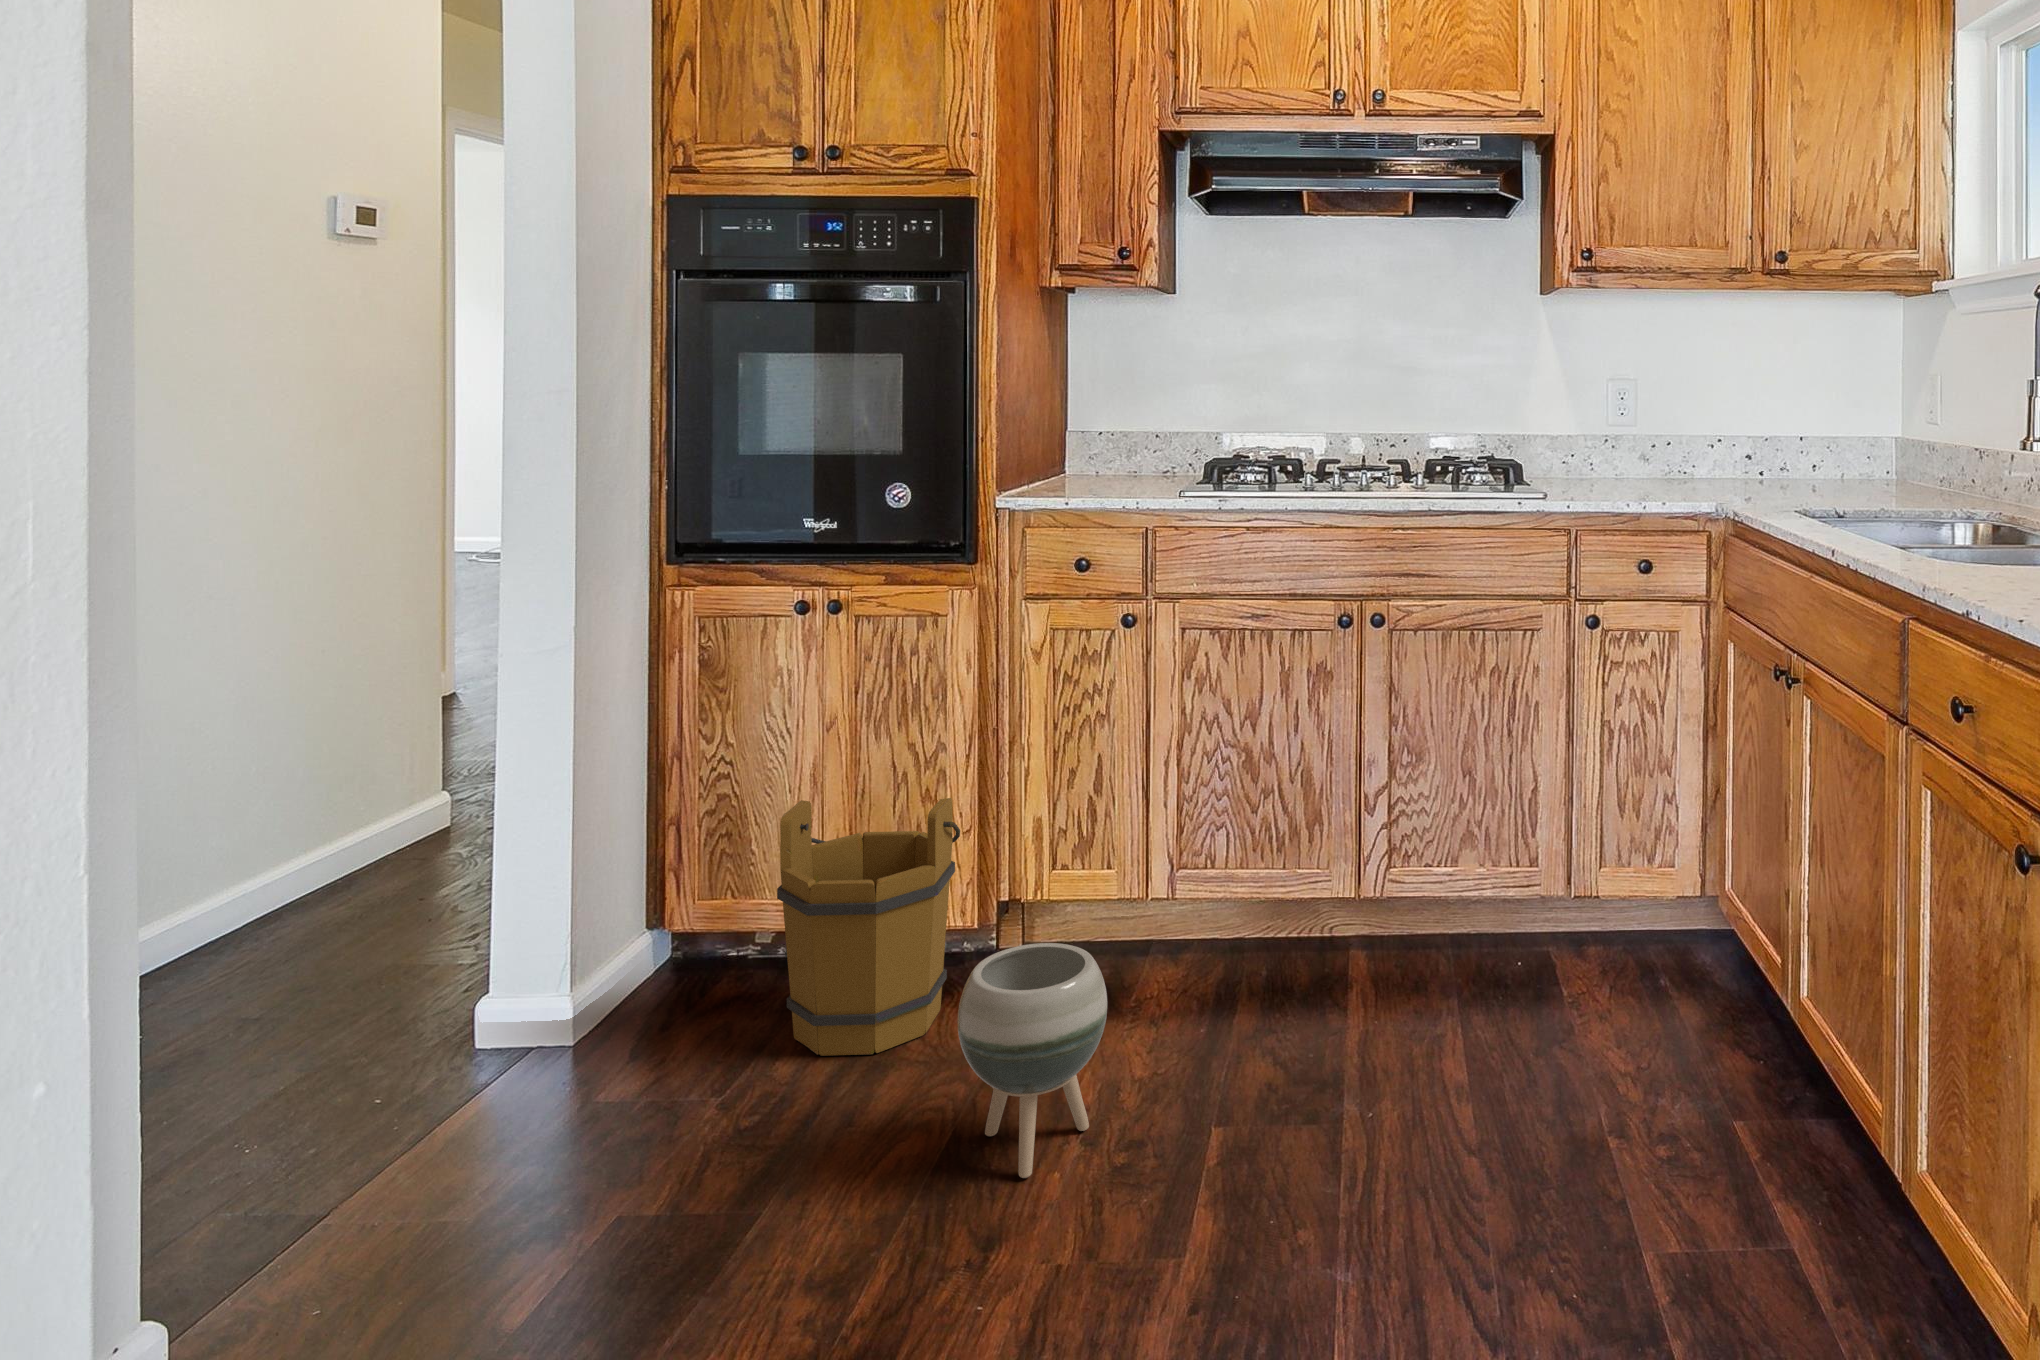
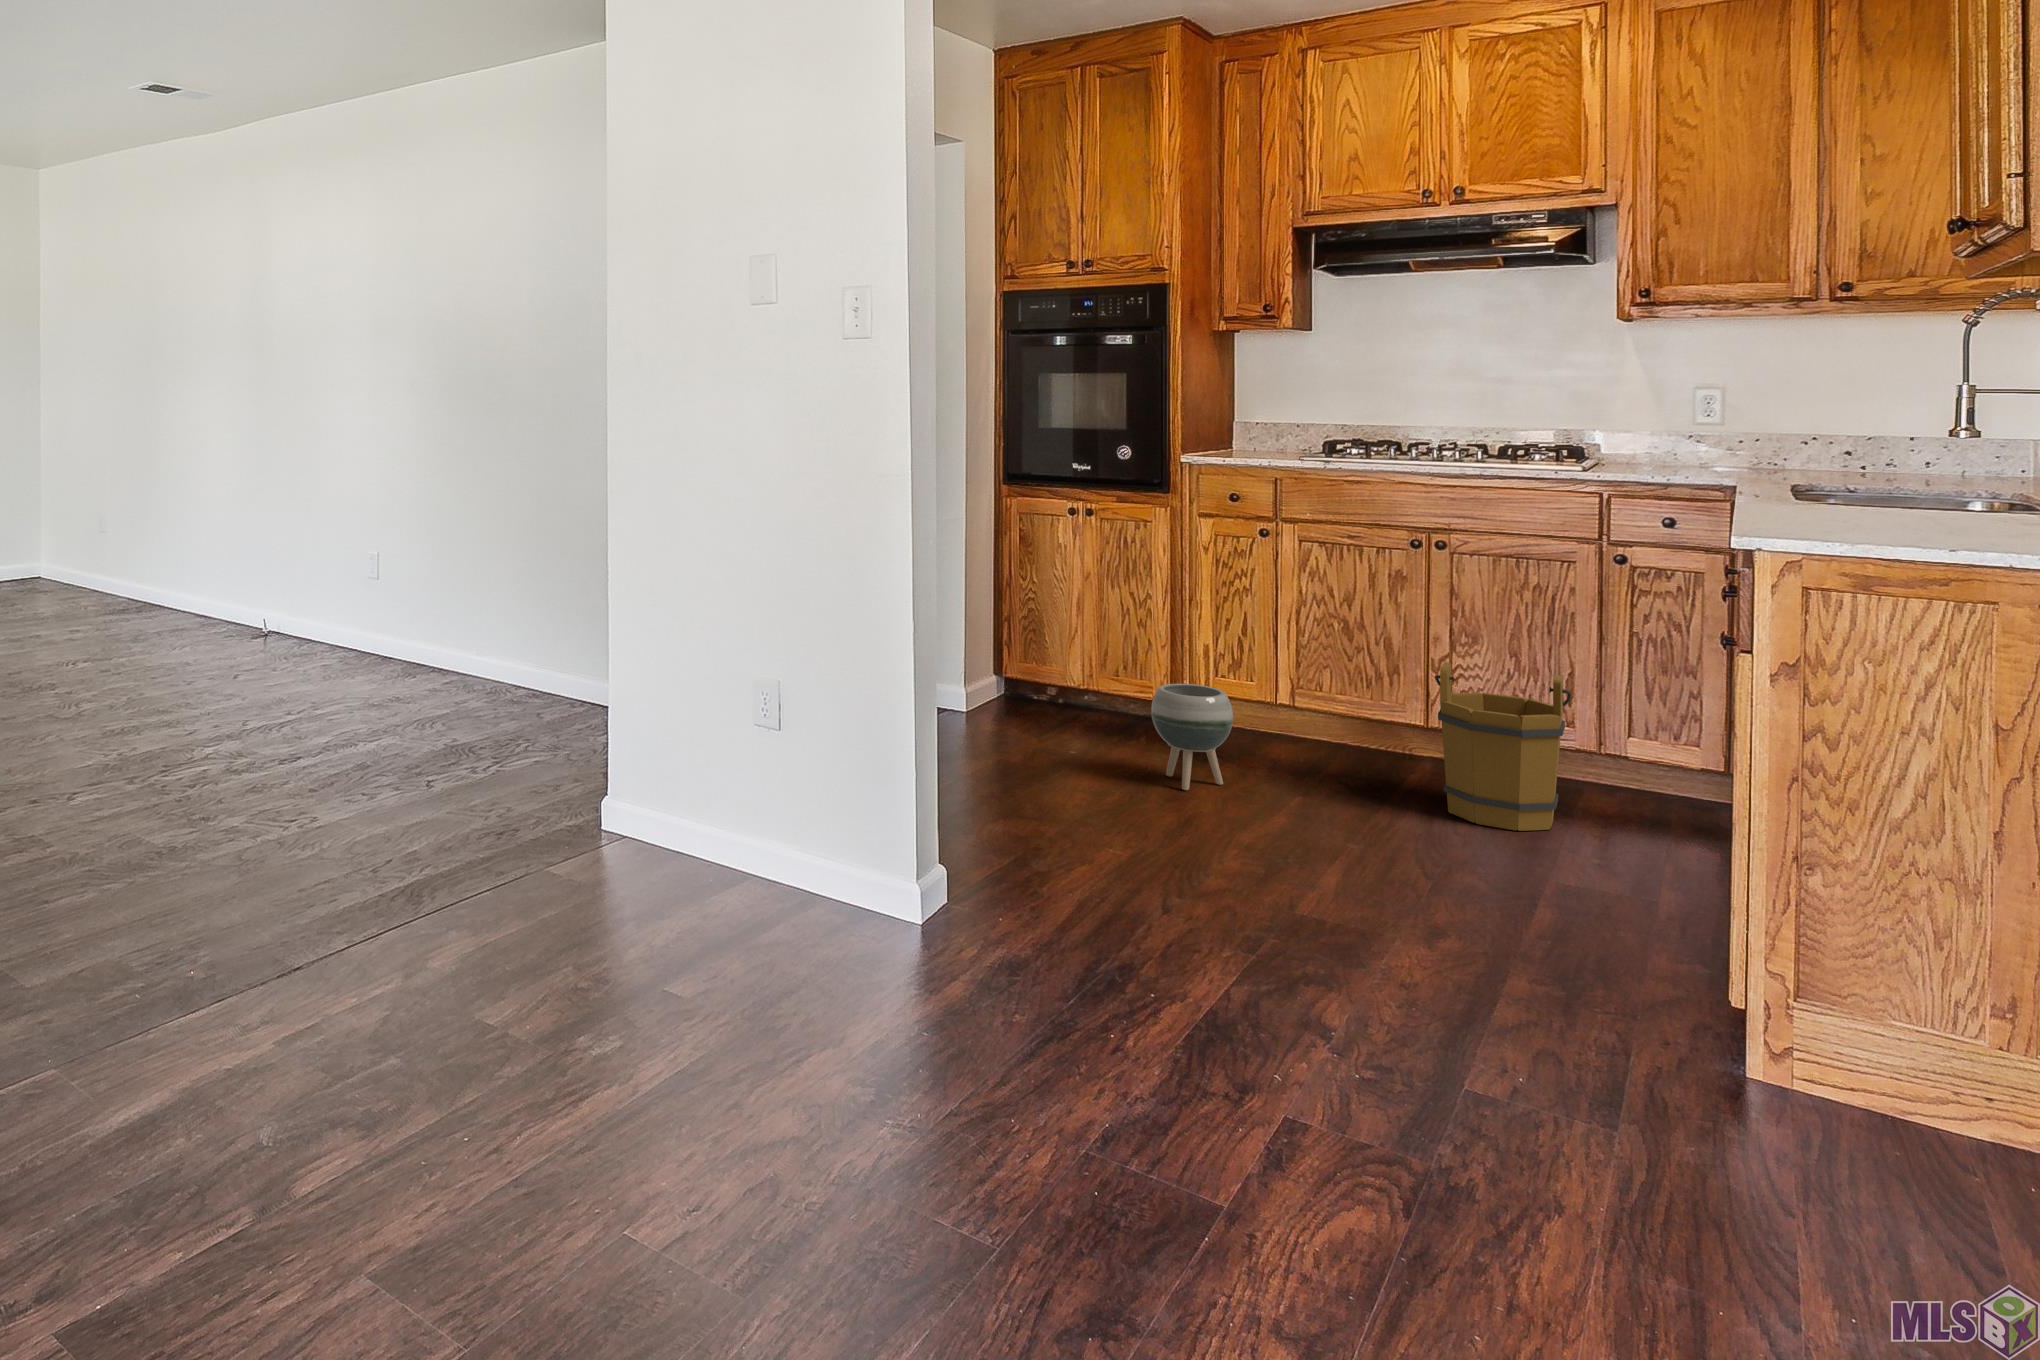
bucket: present [777,798,960,1056] -> present [1435,662,1571,831]

